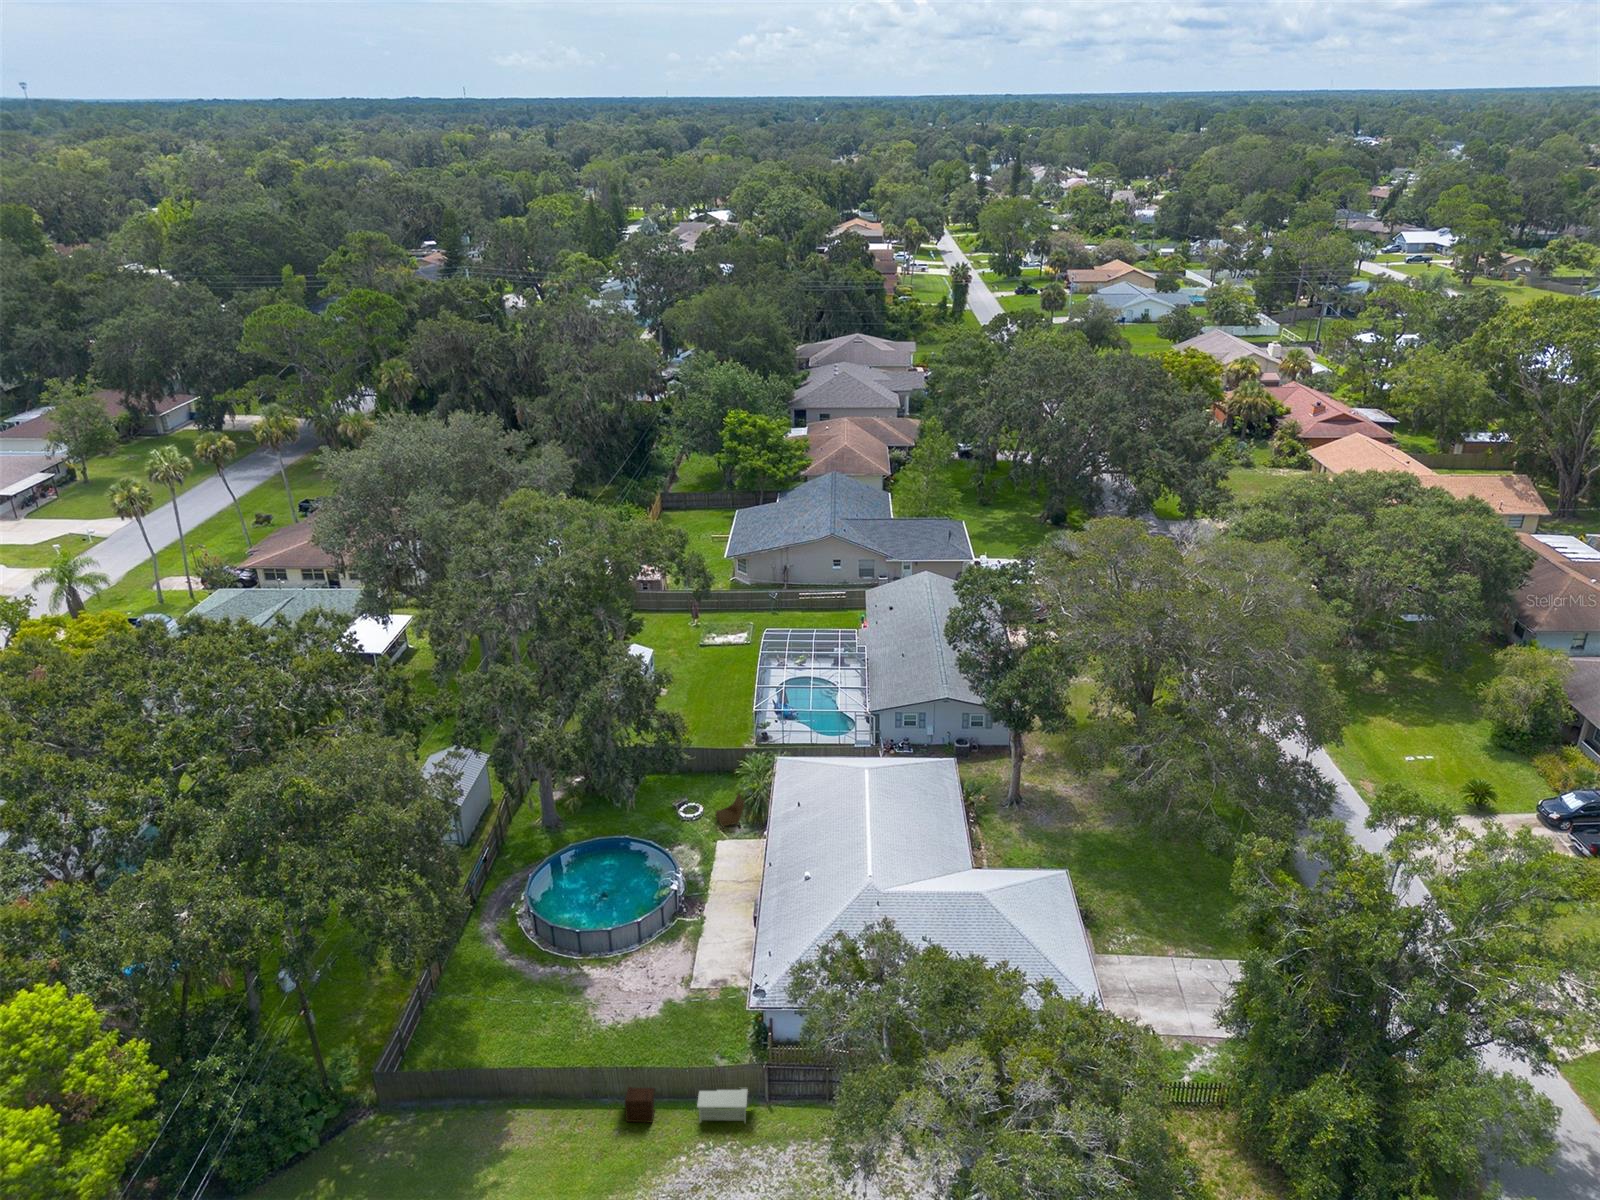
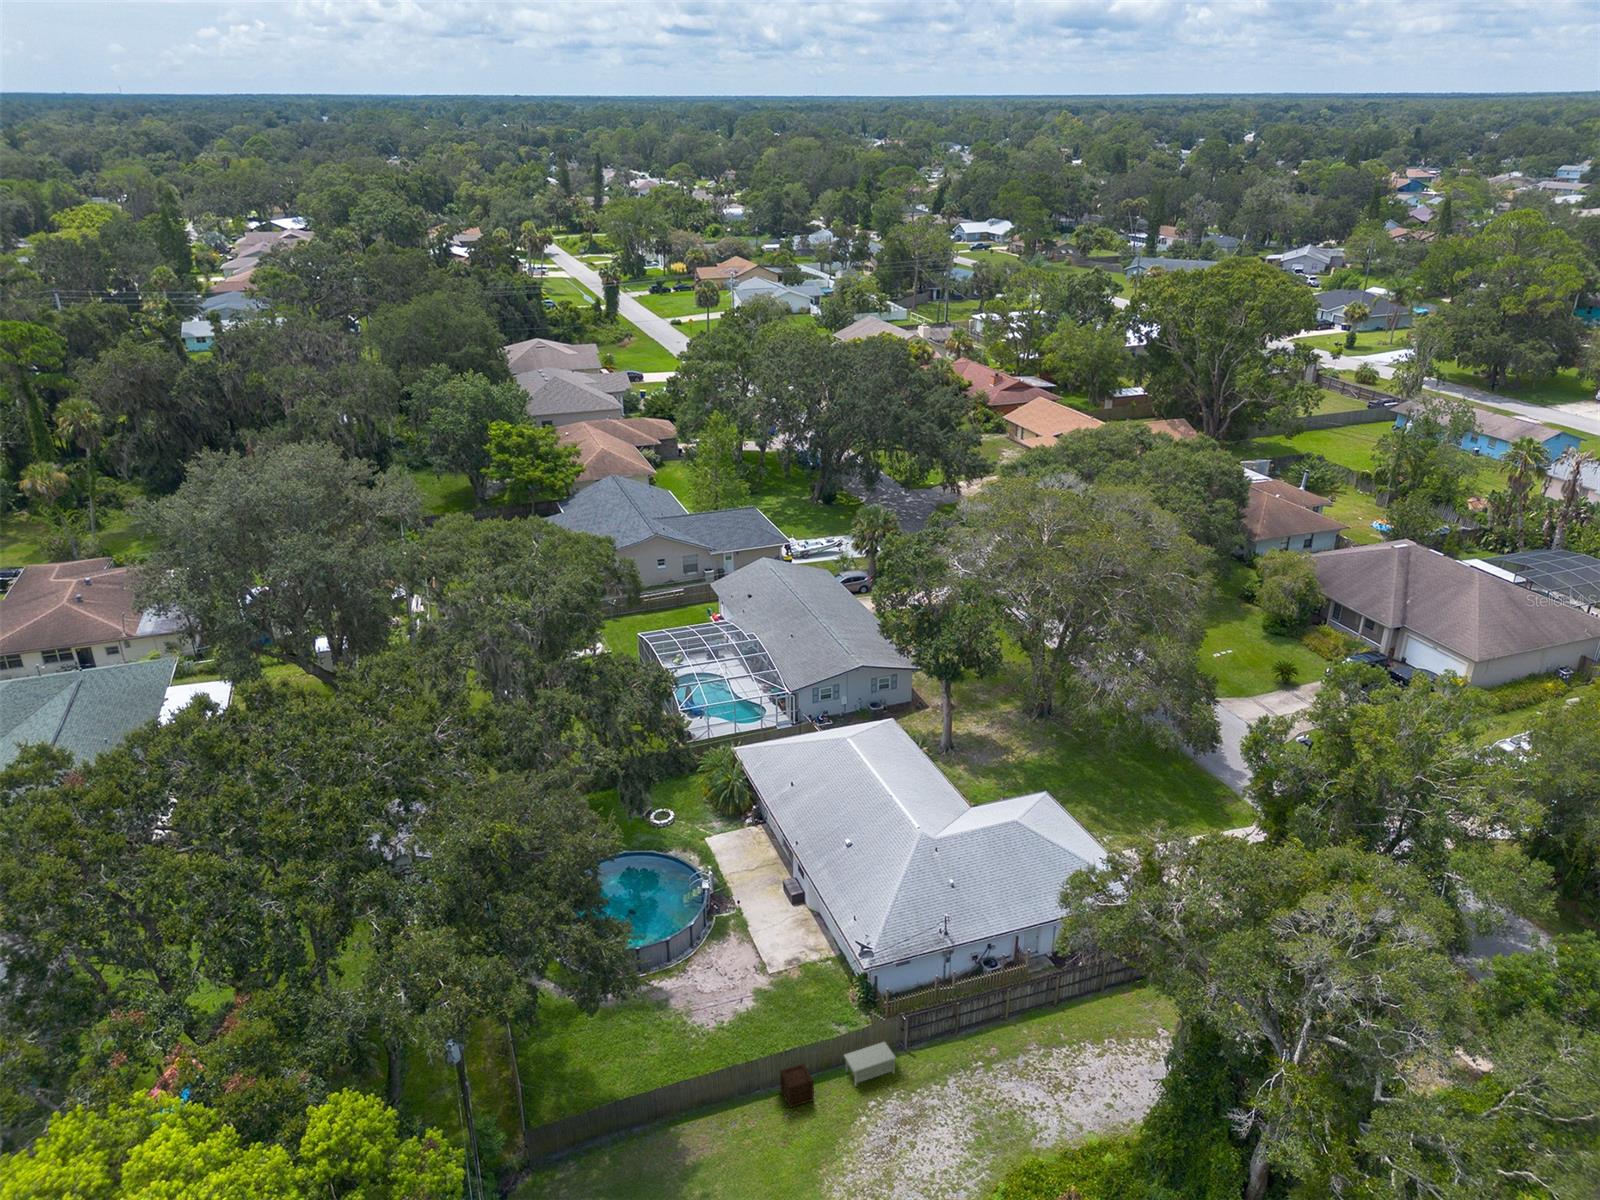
chair: present [716,794,745,830] -> none [690,788,720,827]

